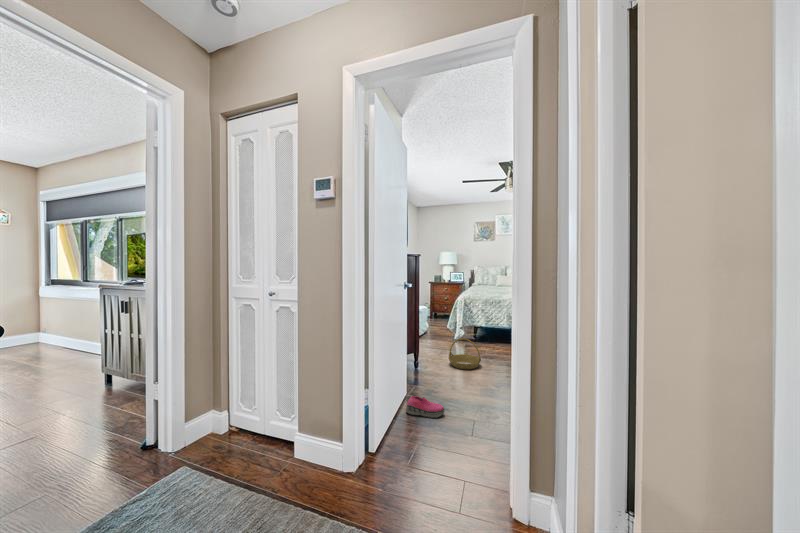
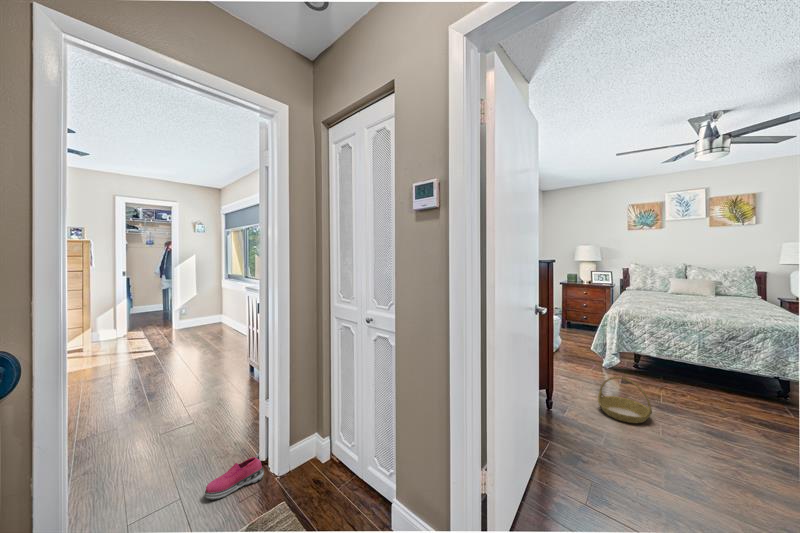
shoe: present [406,396,445,418] -> present [205,457,264,500]

